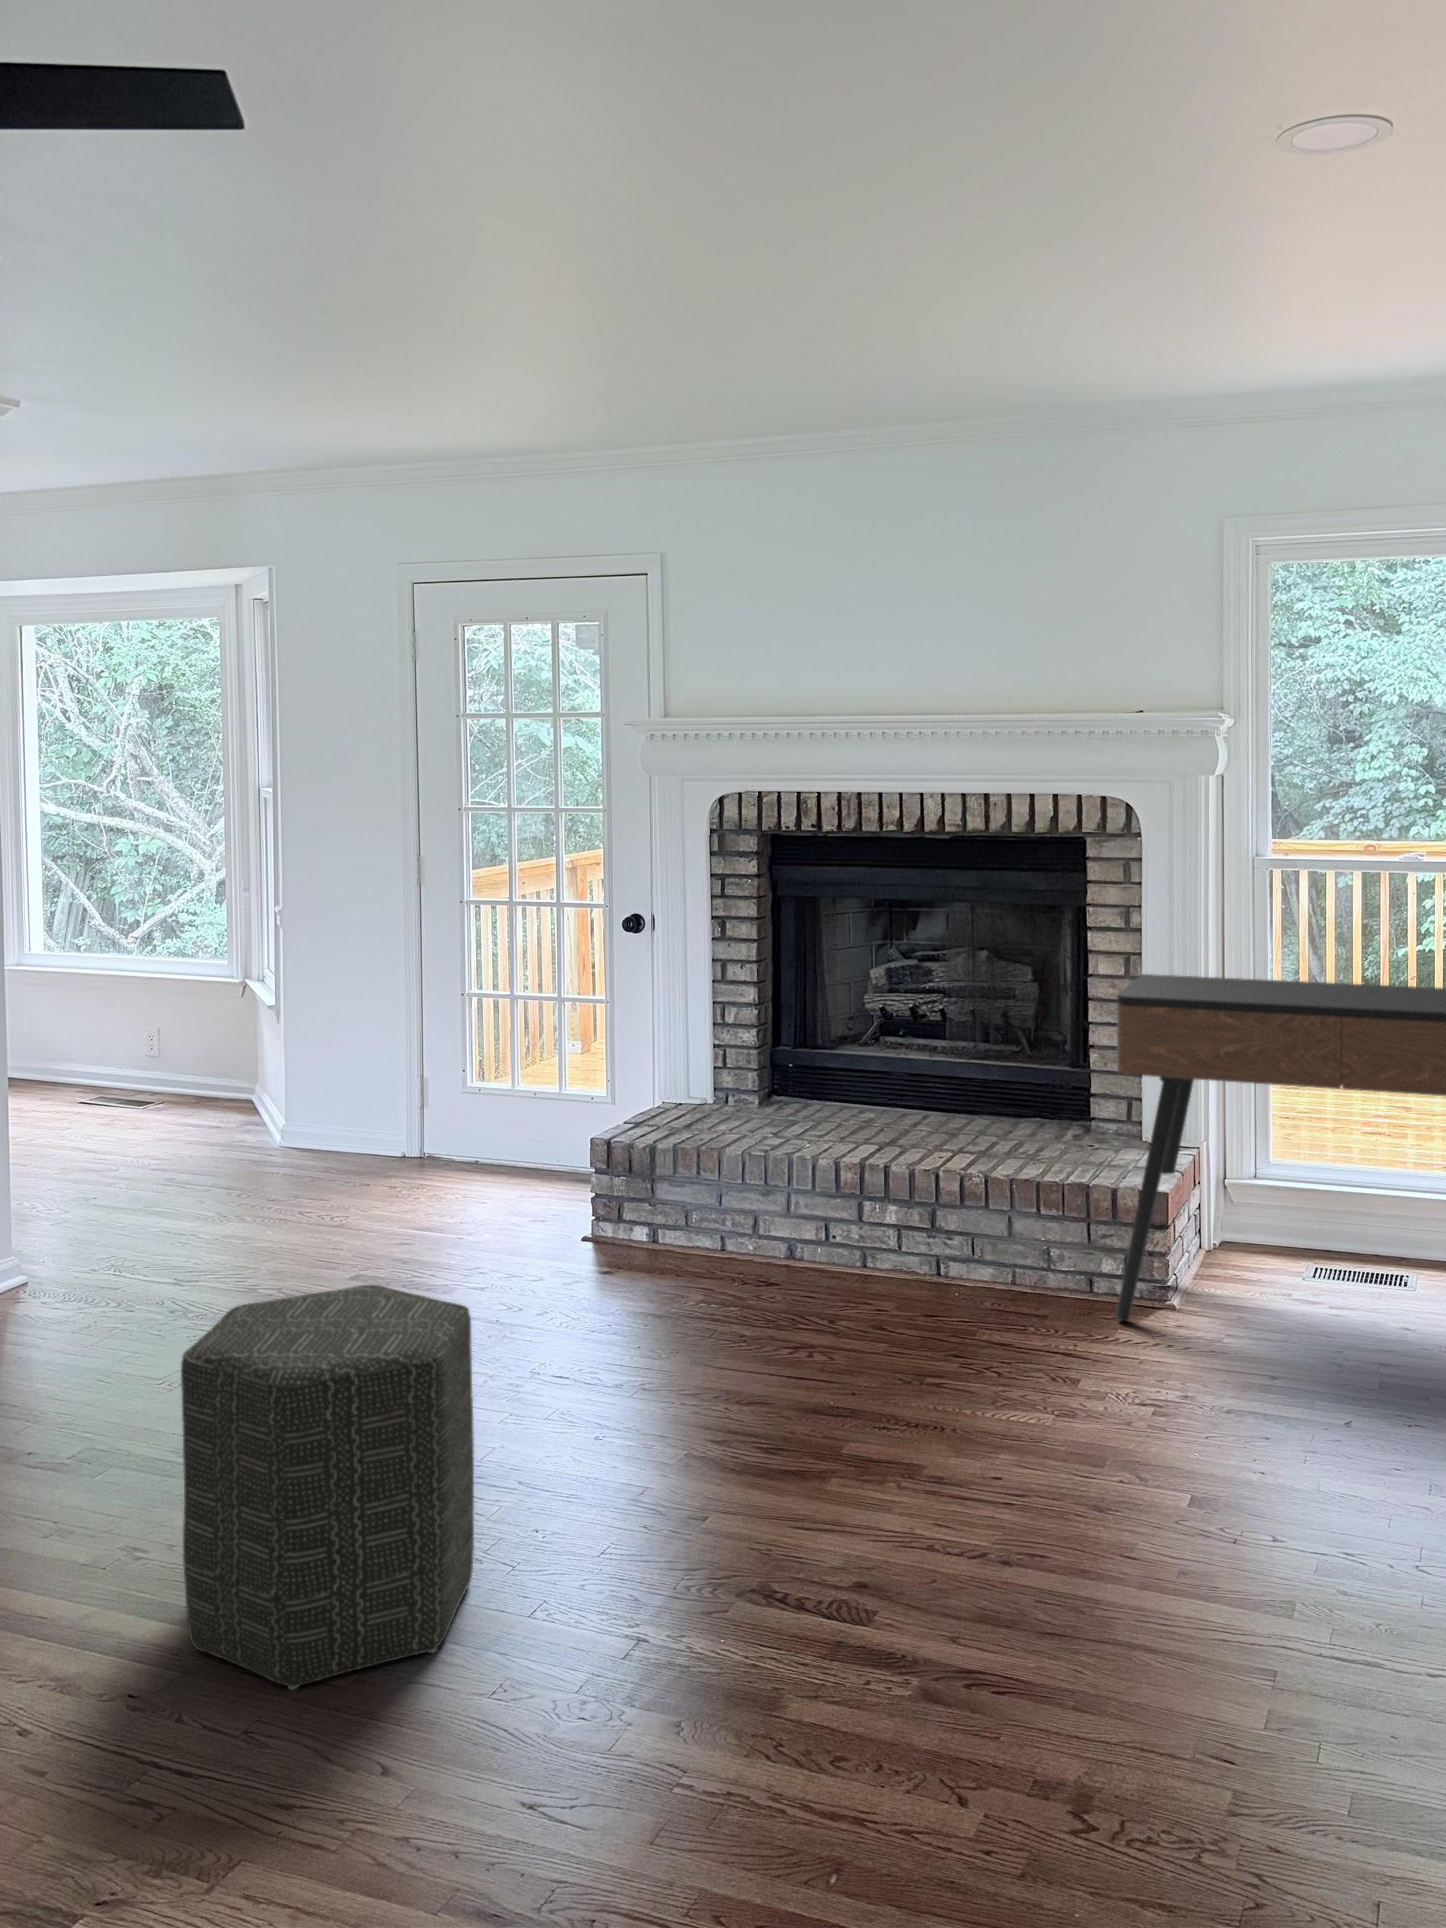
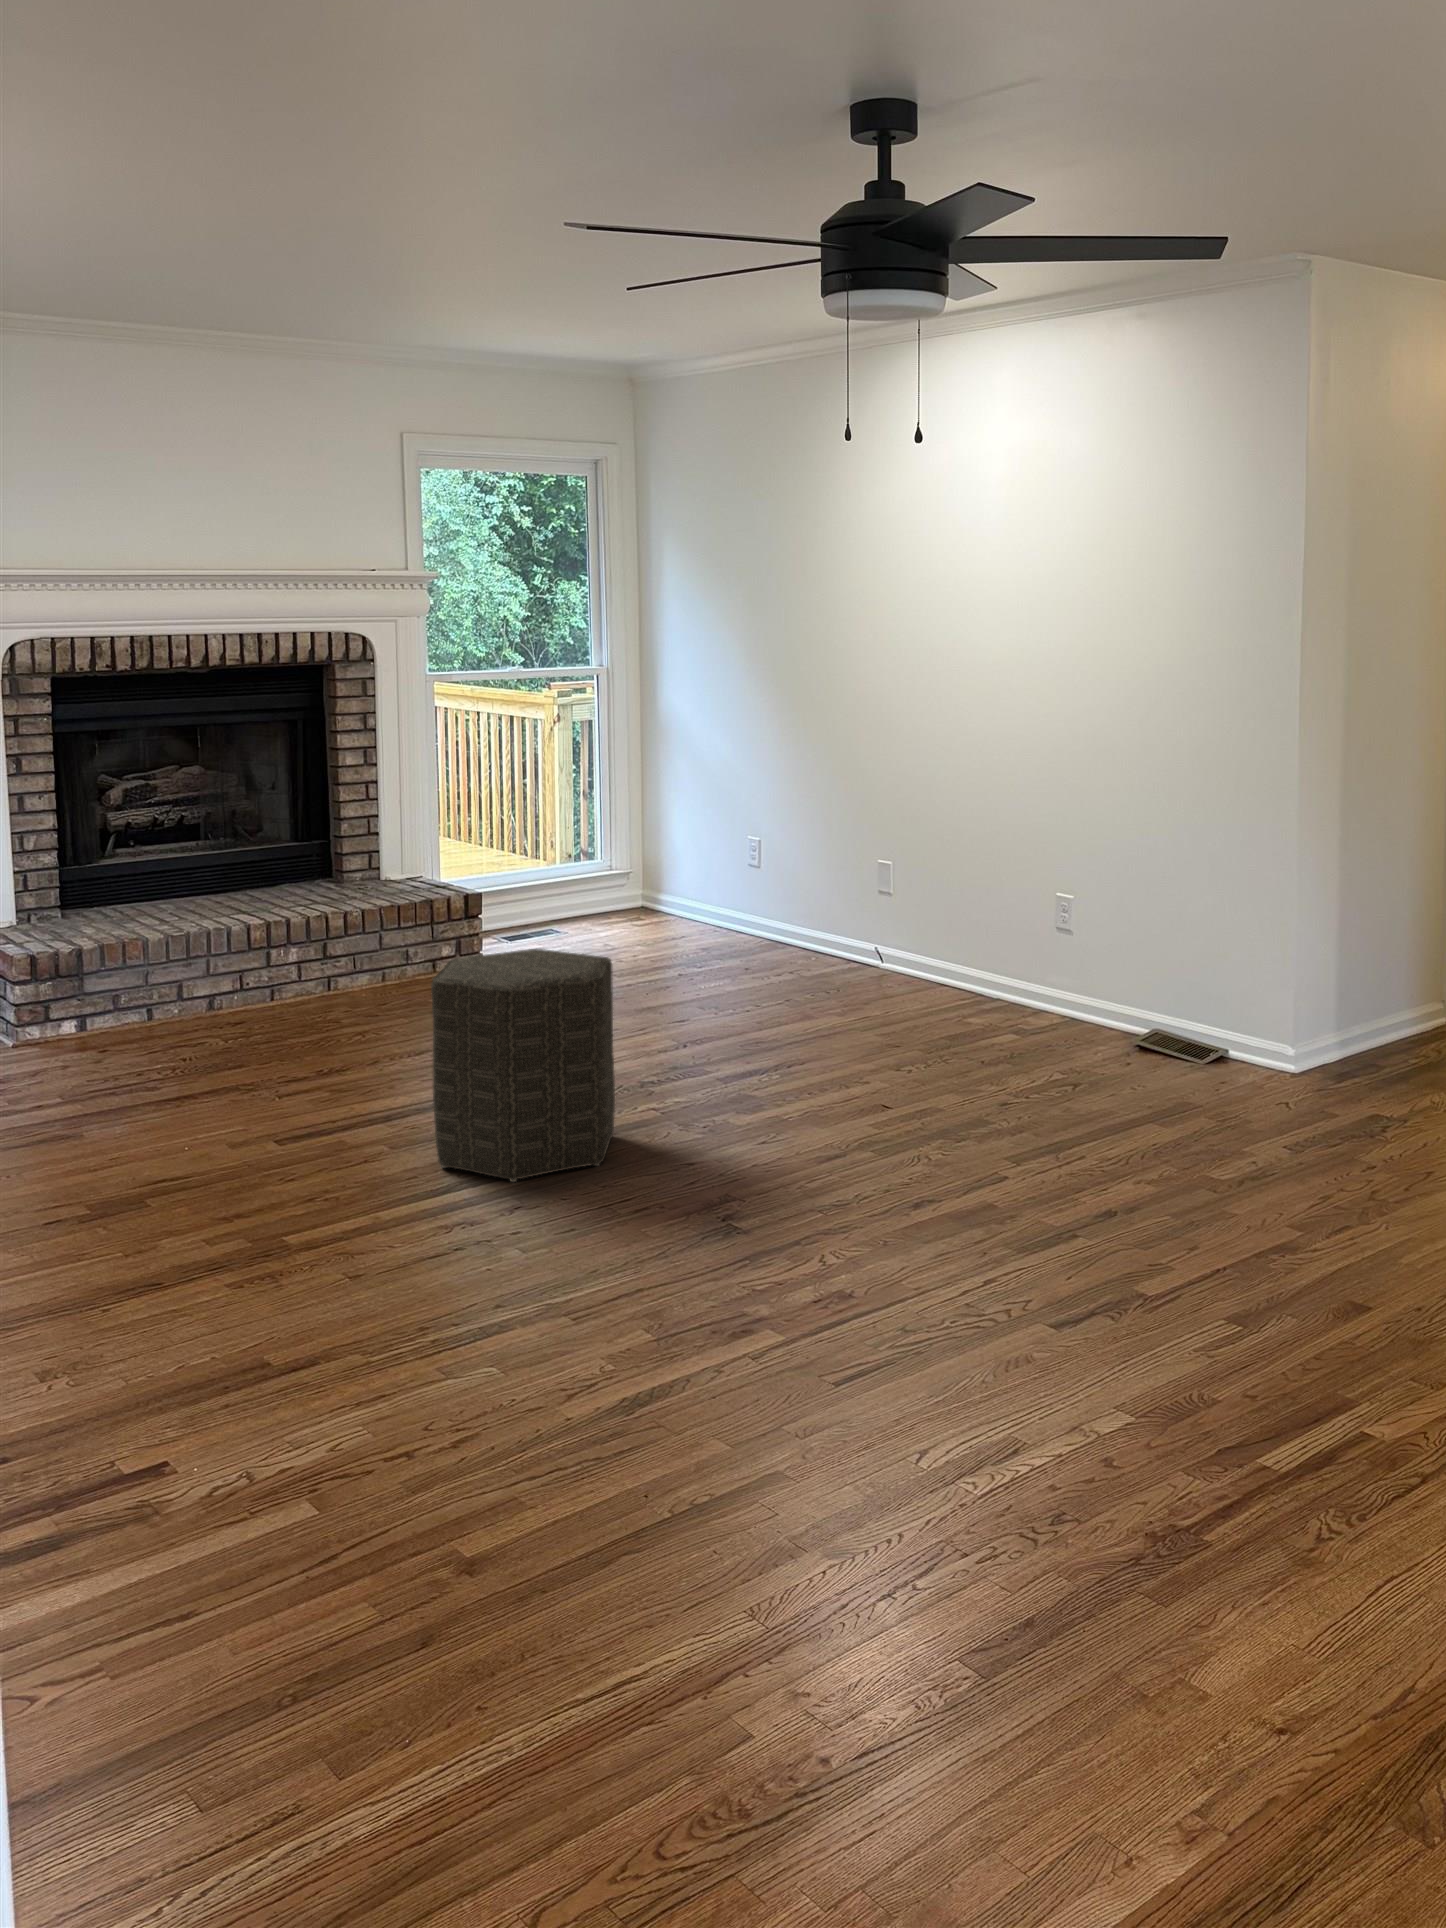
console table: present [1116,974,1446,1321] -> none [424,738,706,977]

